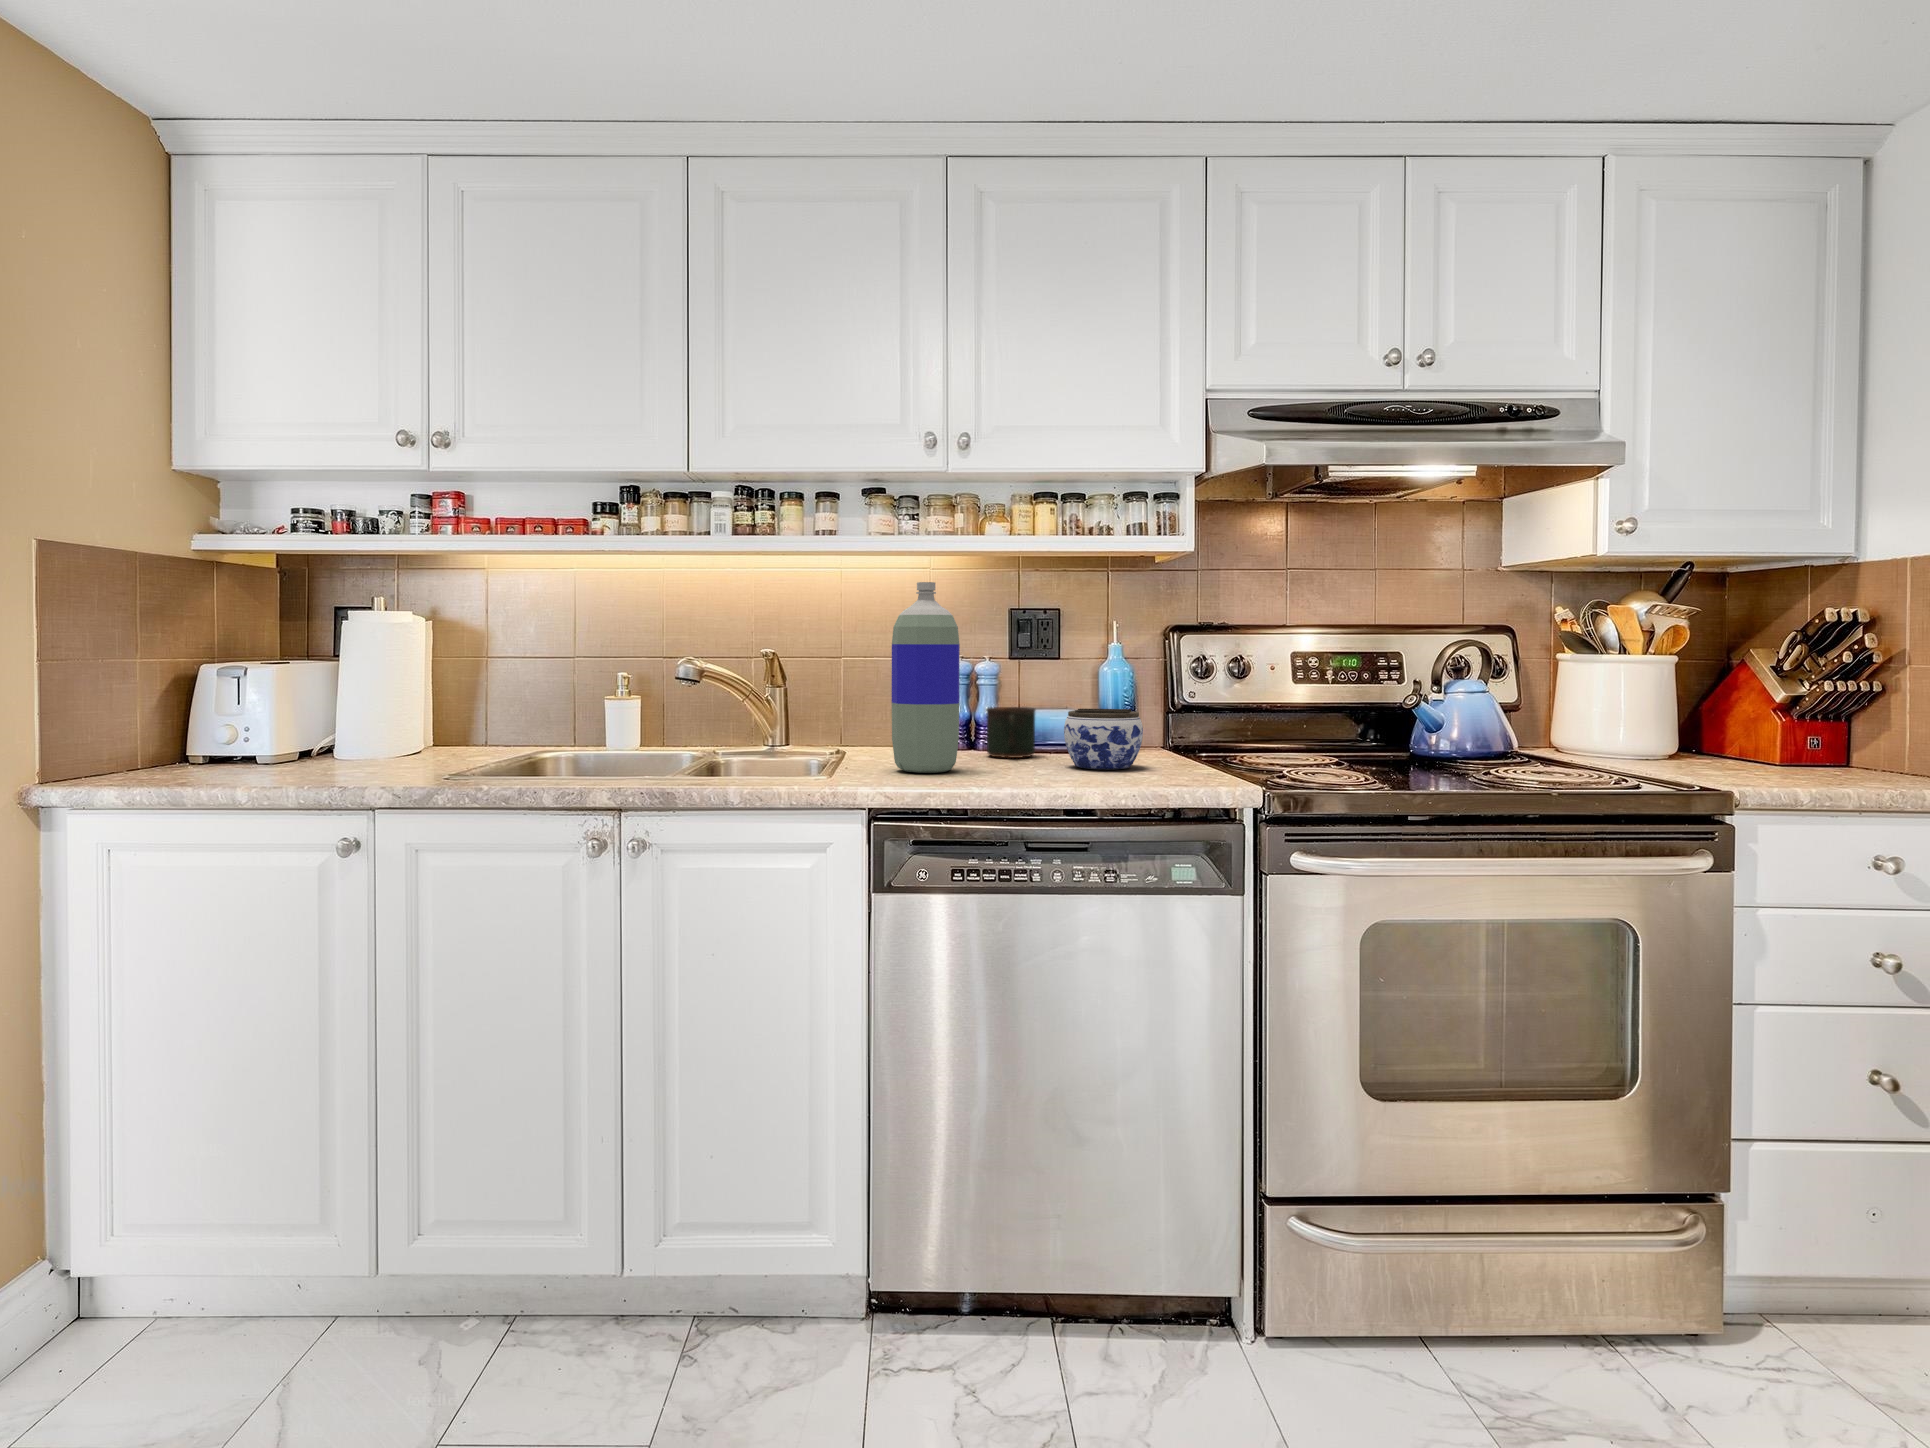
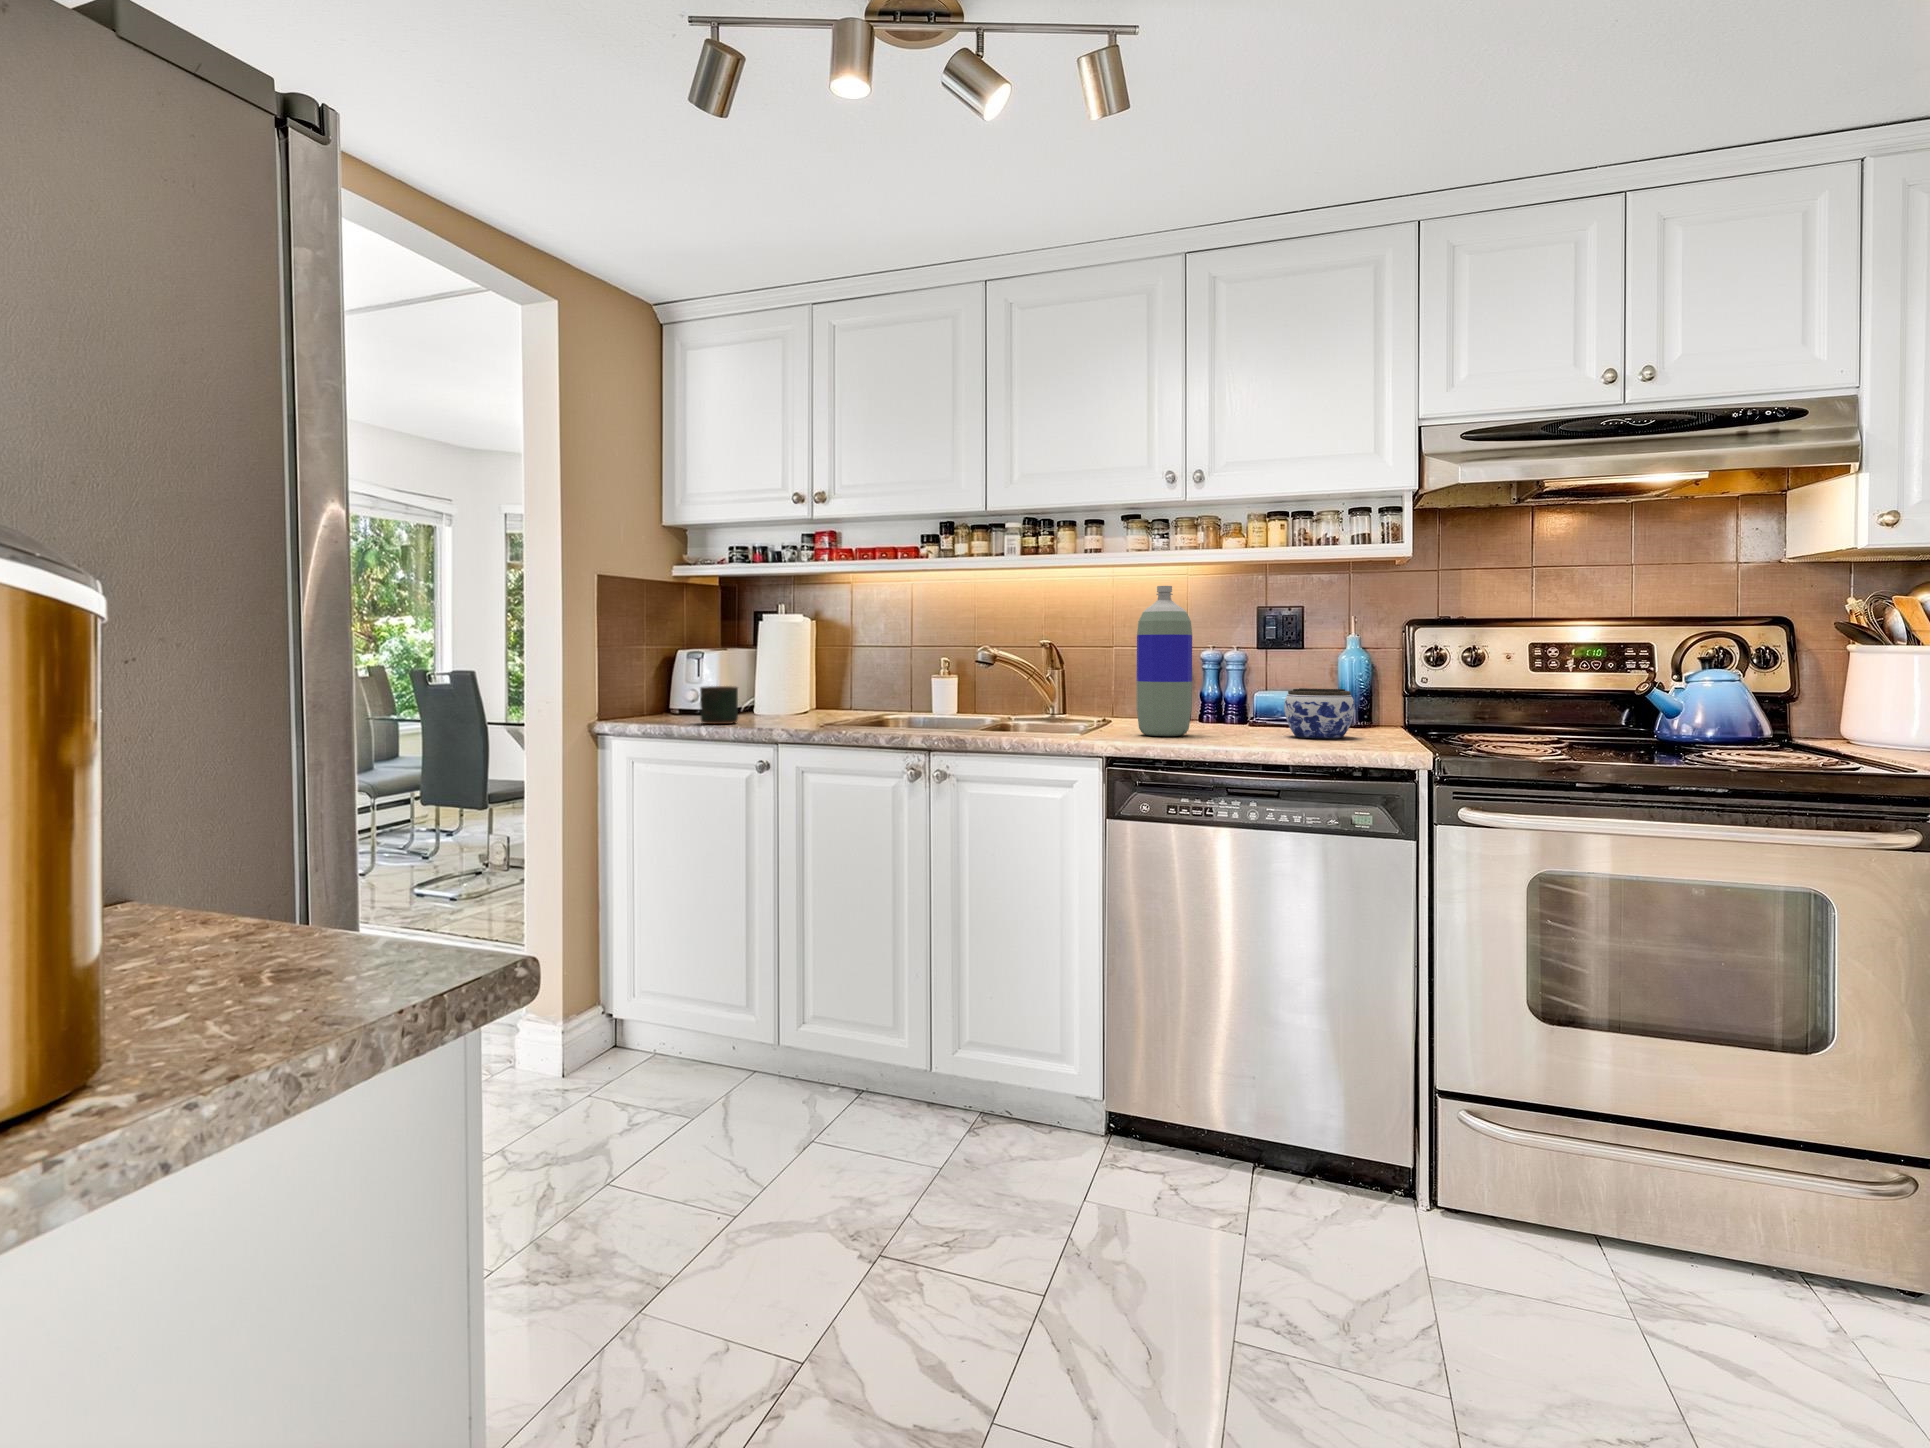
mug: present [986,707,1035,758] -> present [700,686,738,724]

